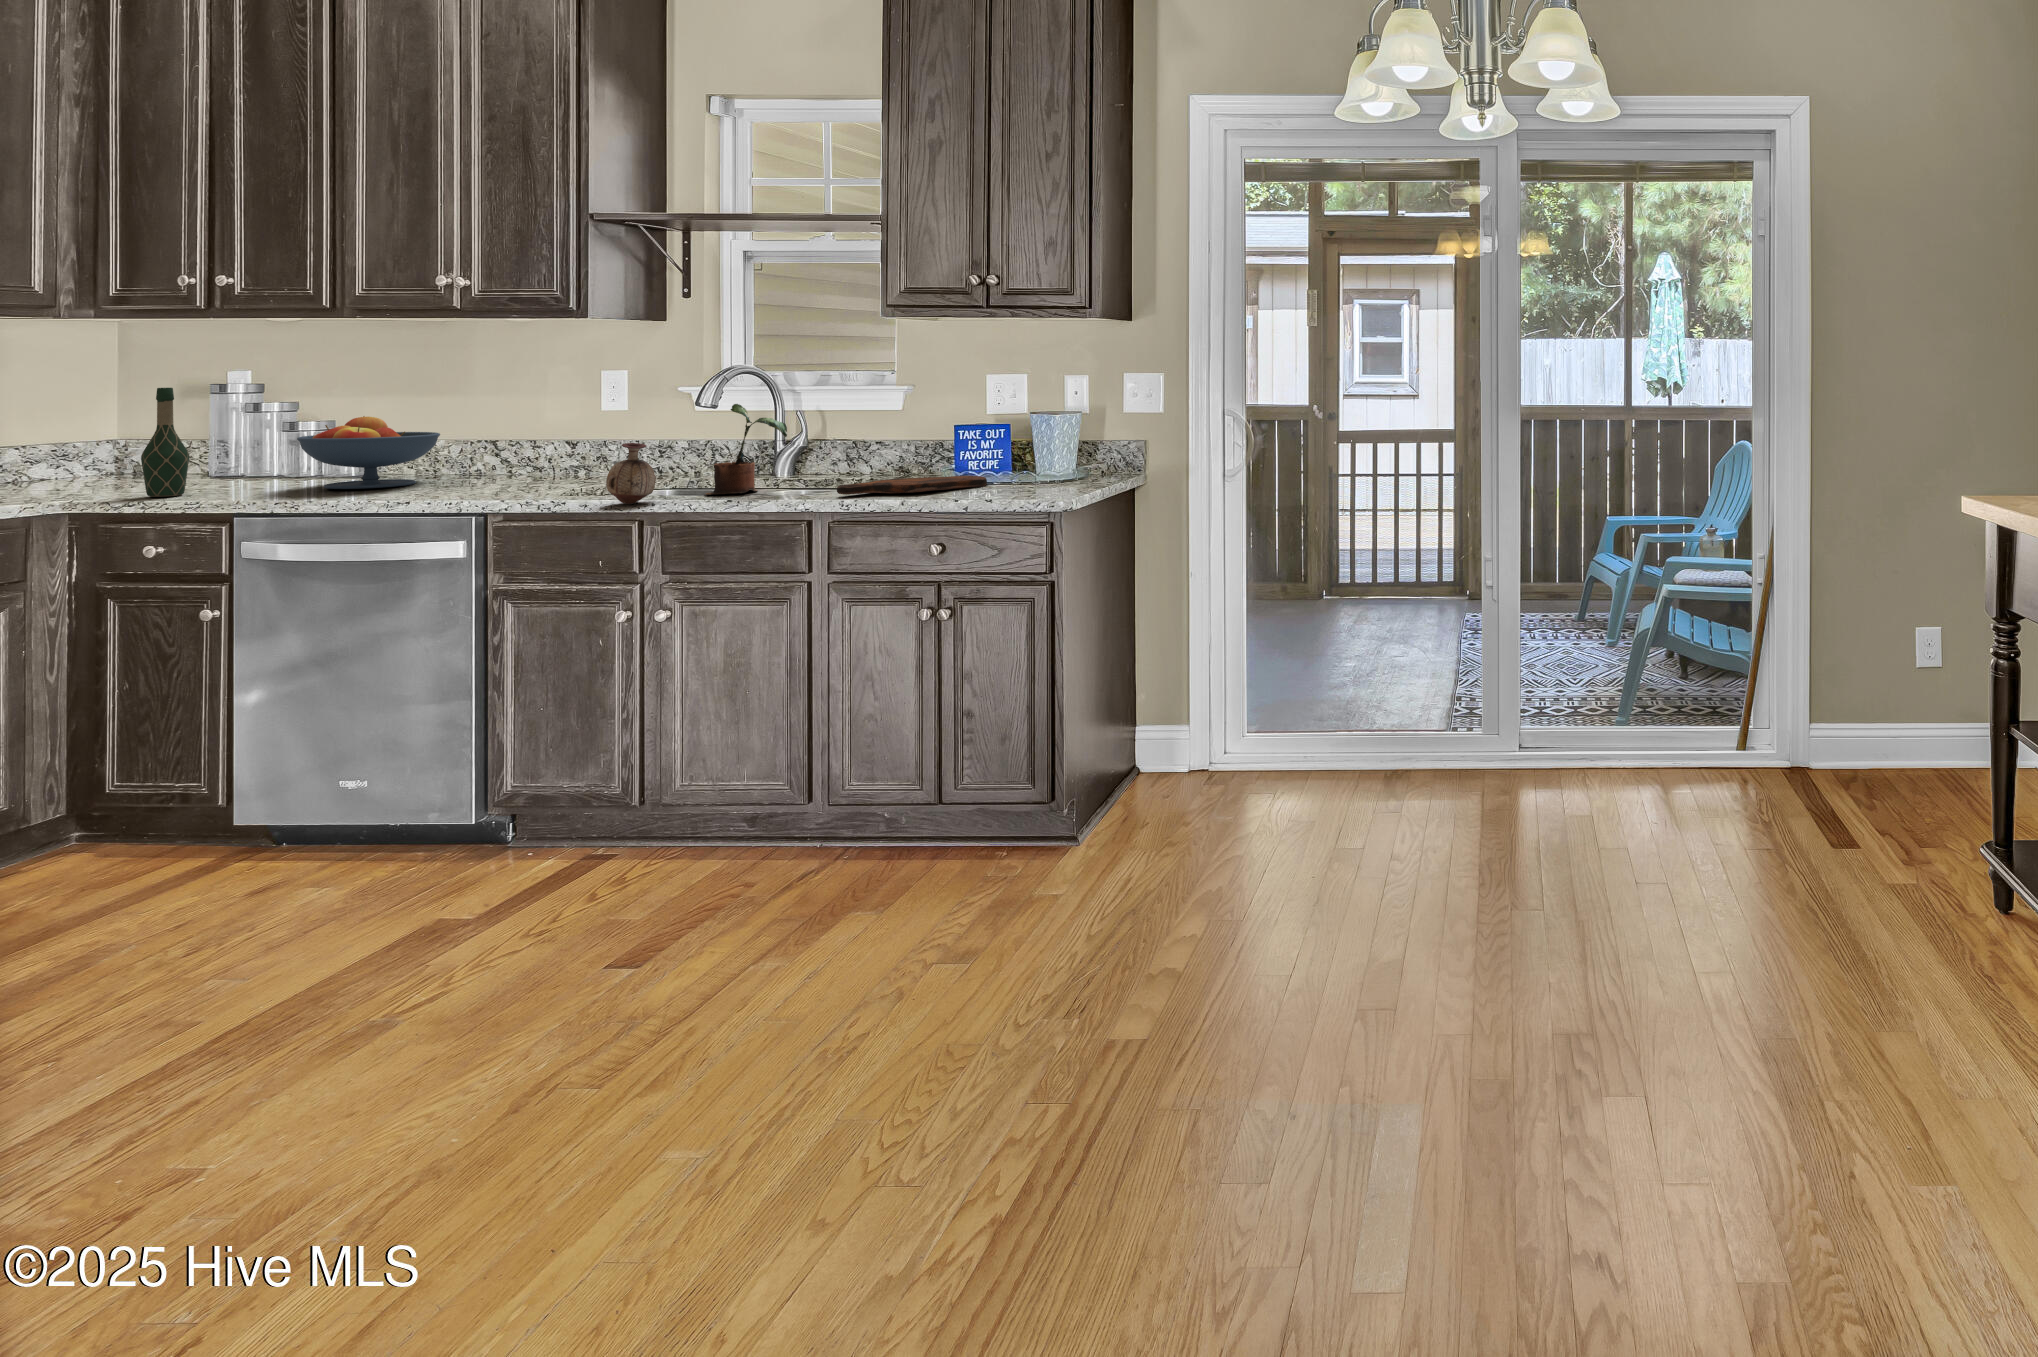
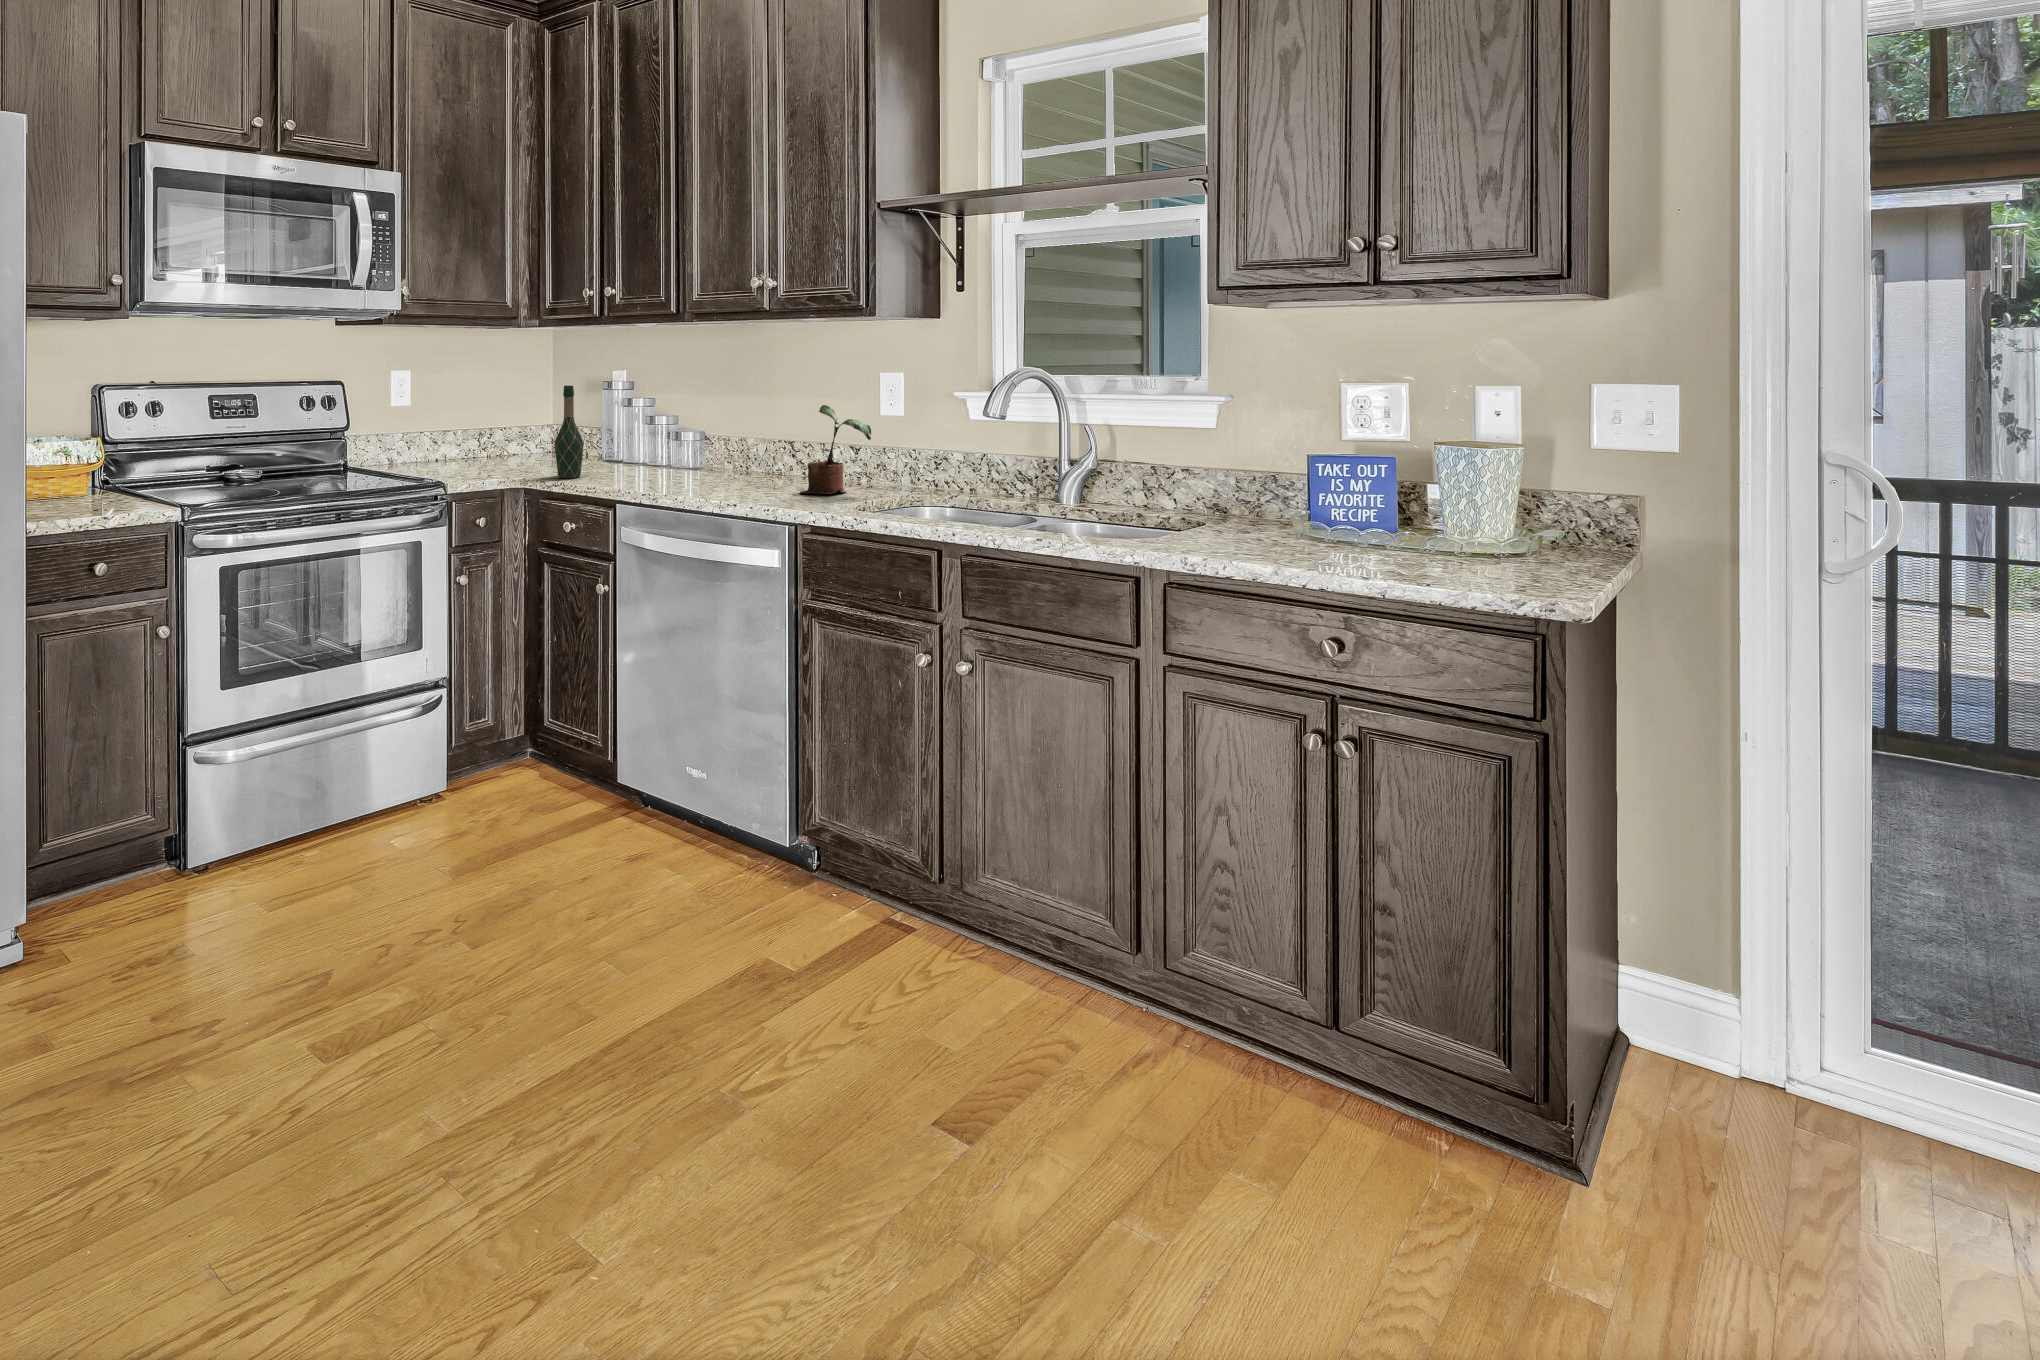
potted plant: present [706,404,787,495] -> present [800,405,871,494]
fruit bowl: present [297,416,440,489] -> none [651,413,753,482]
vase: present [606,443,656,504] -> none [900,460,950,531]
cutting board: present [837,476,987,495] -> none [1166,526,1377,552]

